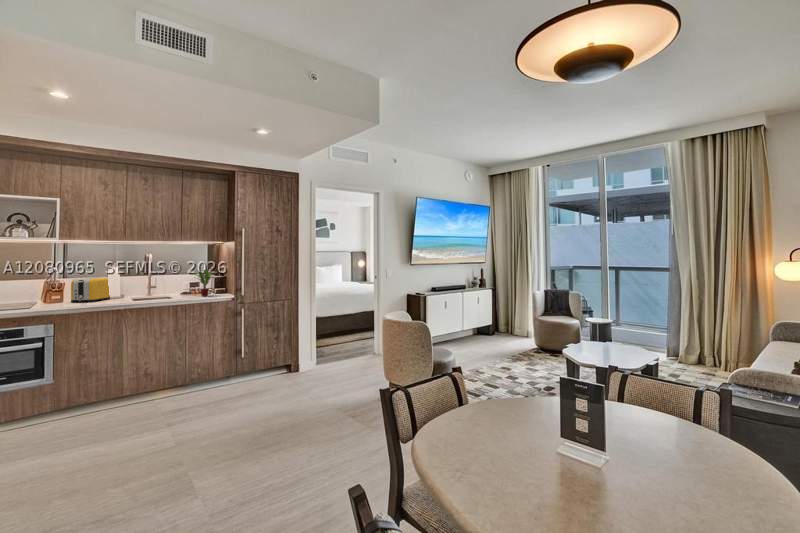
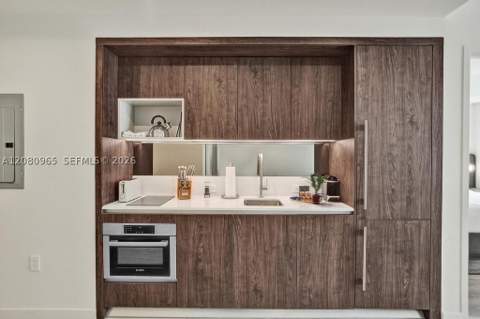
toaster: present [71,278,110,302] -> none [193,177,226,203]

